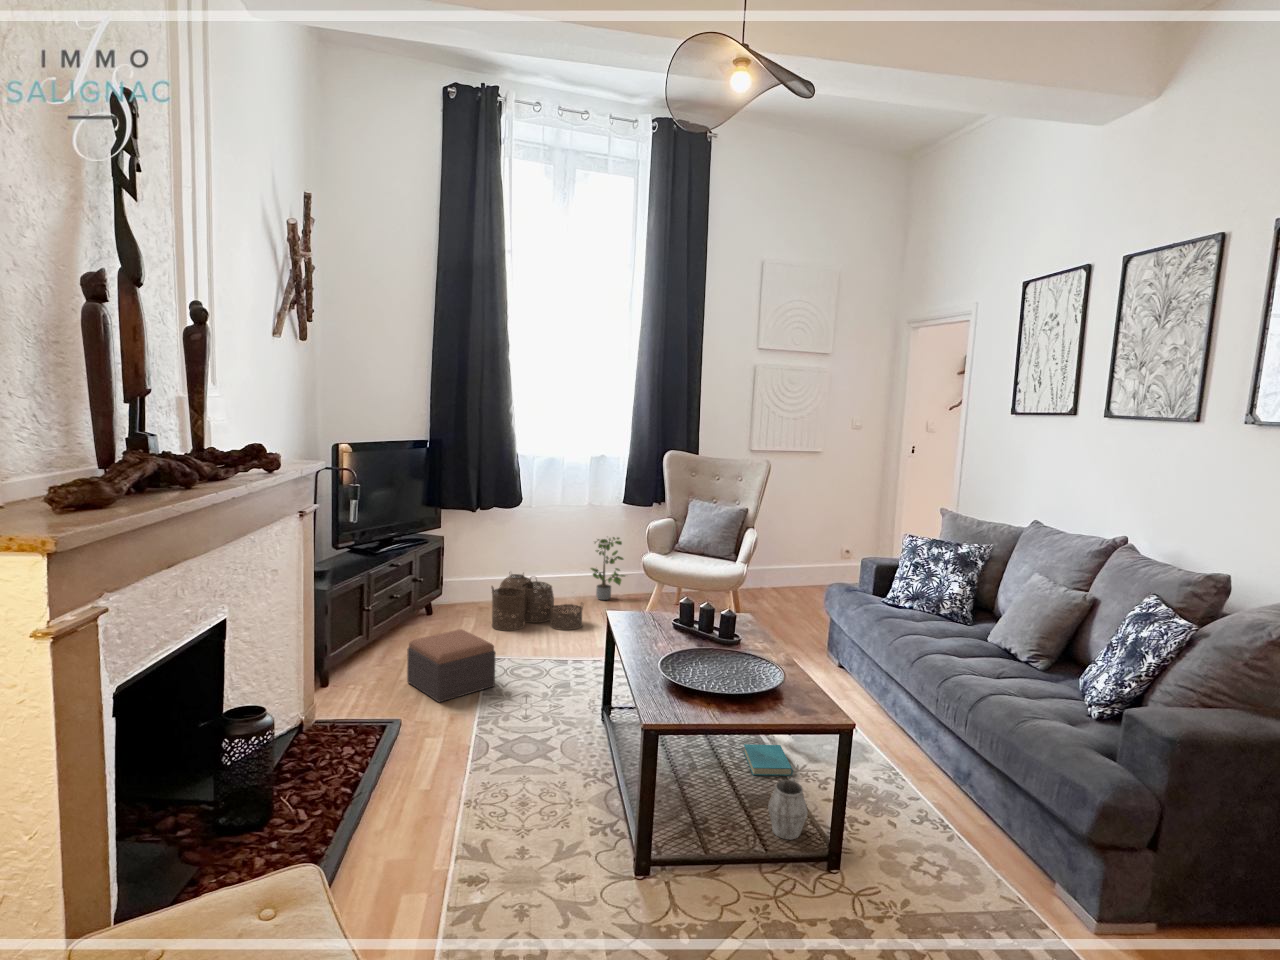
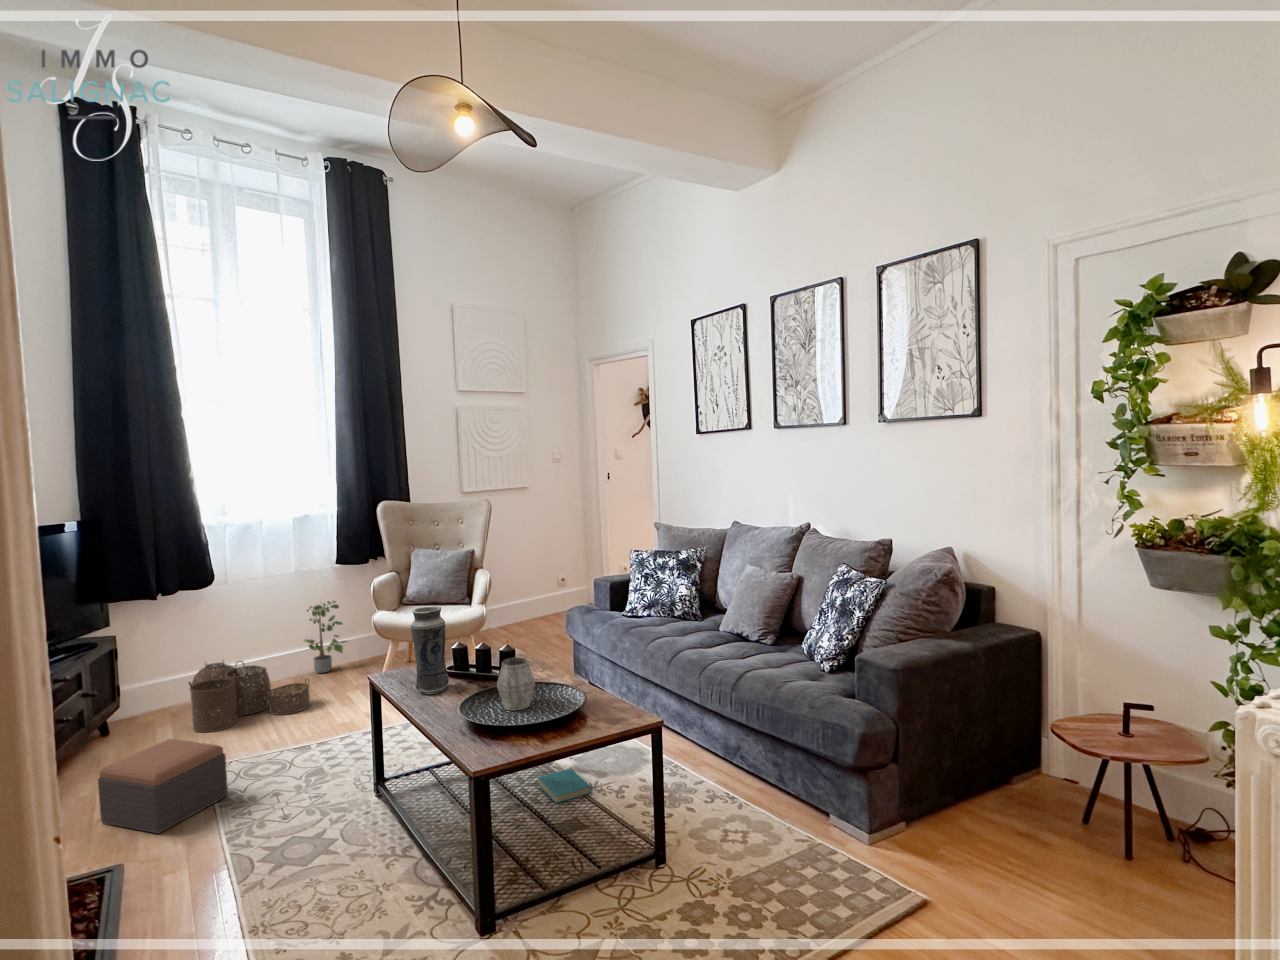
vase: none [634,558,666,641] -> present [411,606,449,694]
mug: present [768,778,808,839] -> present [497,657,535,710]

